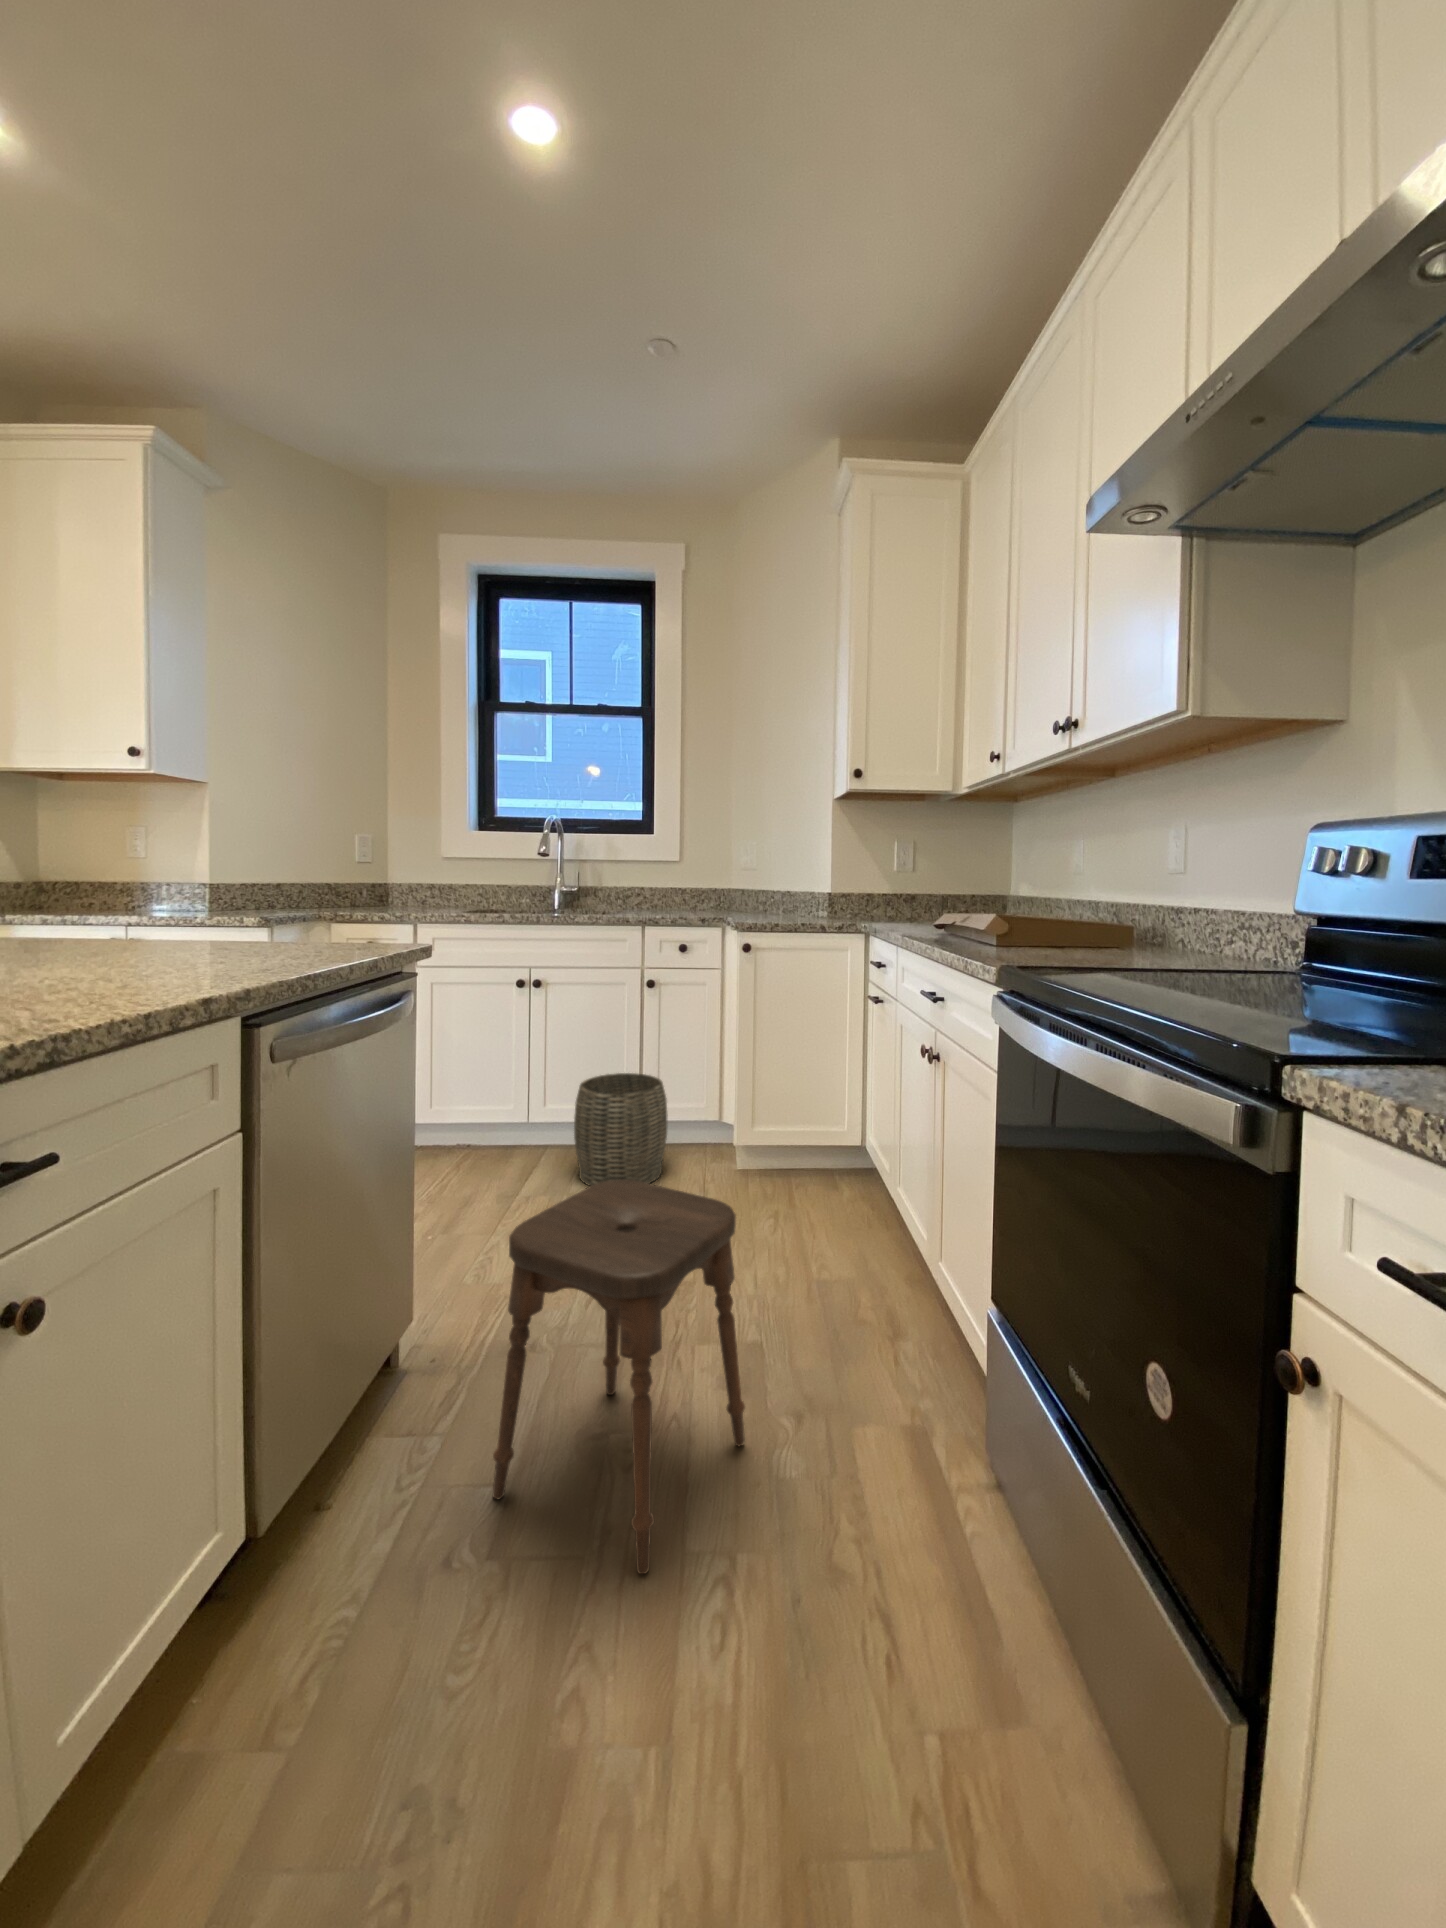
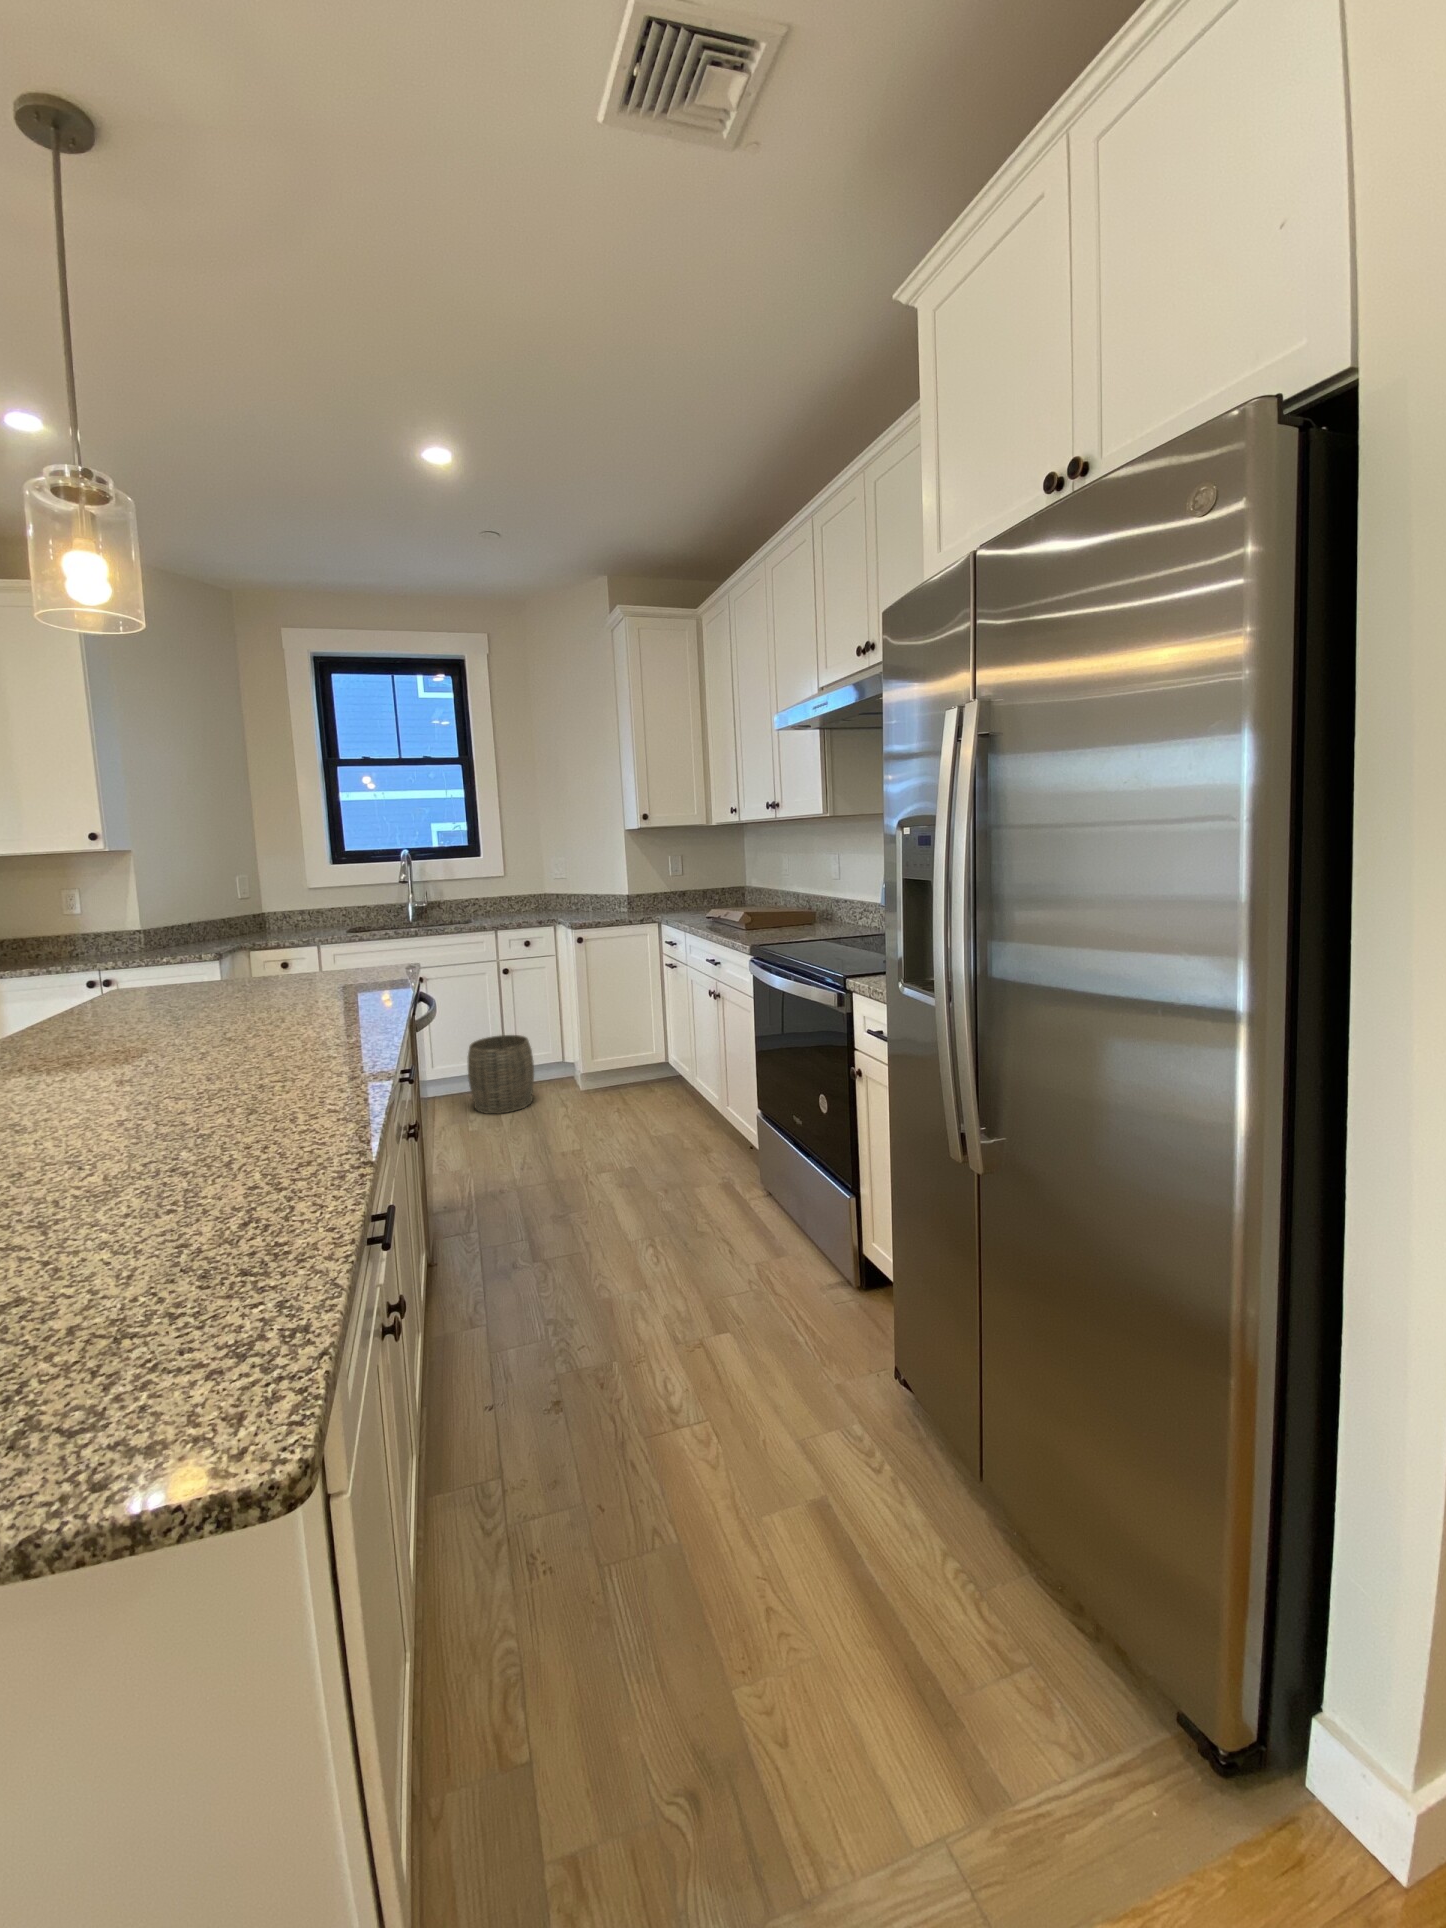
stool: present [493,1180,745,1574] -> none [527,1079,645,1241]

